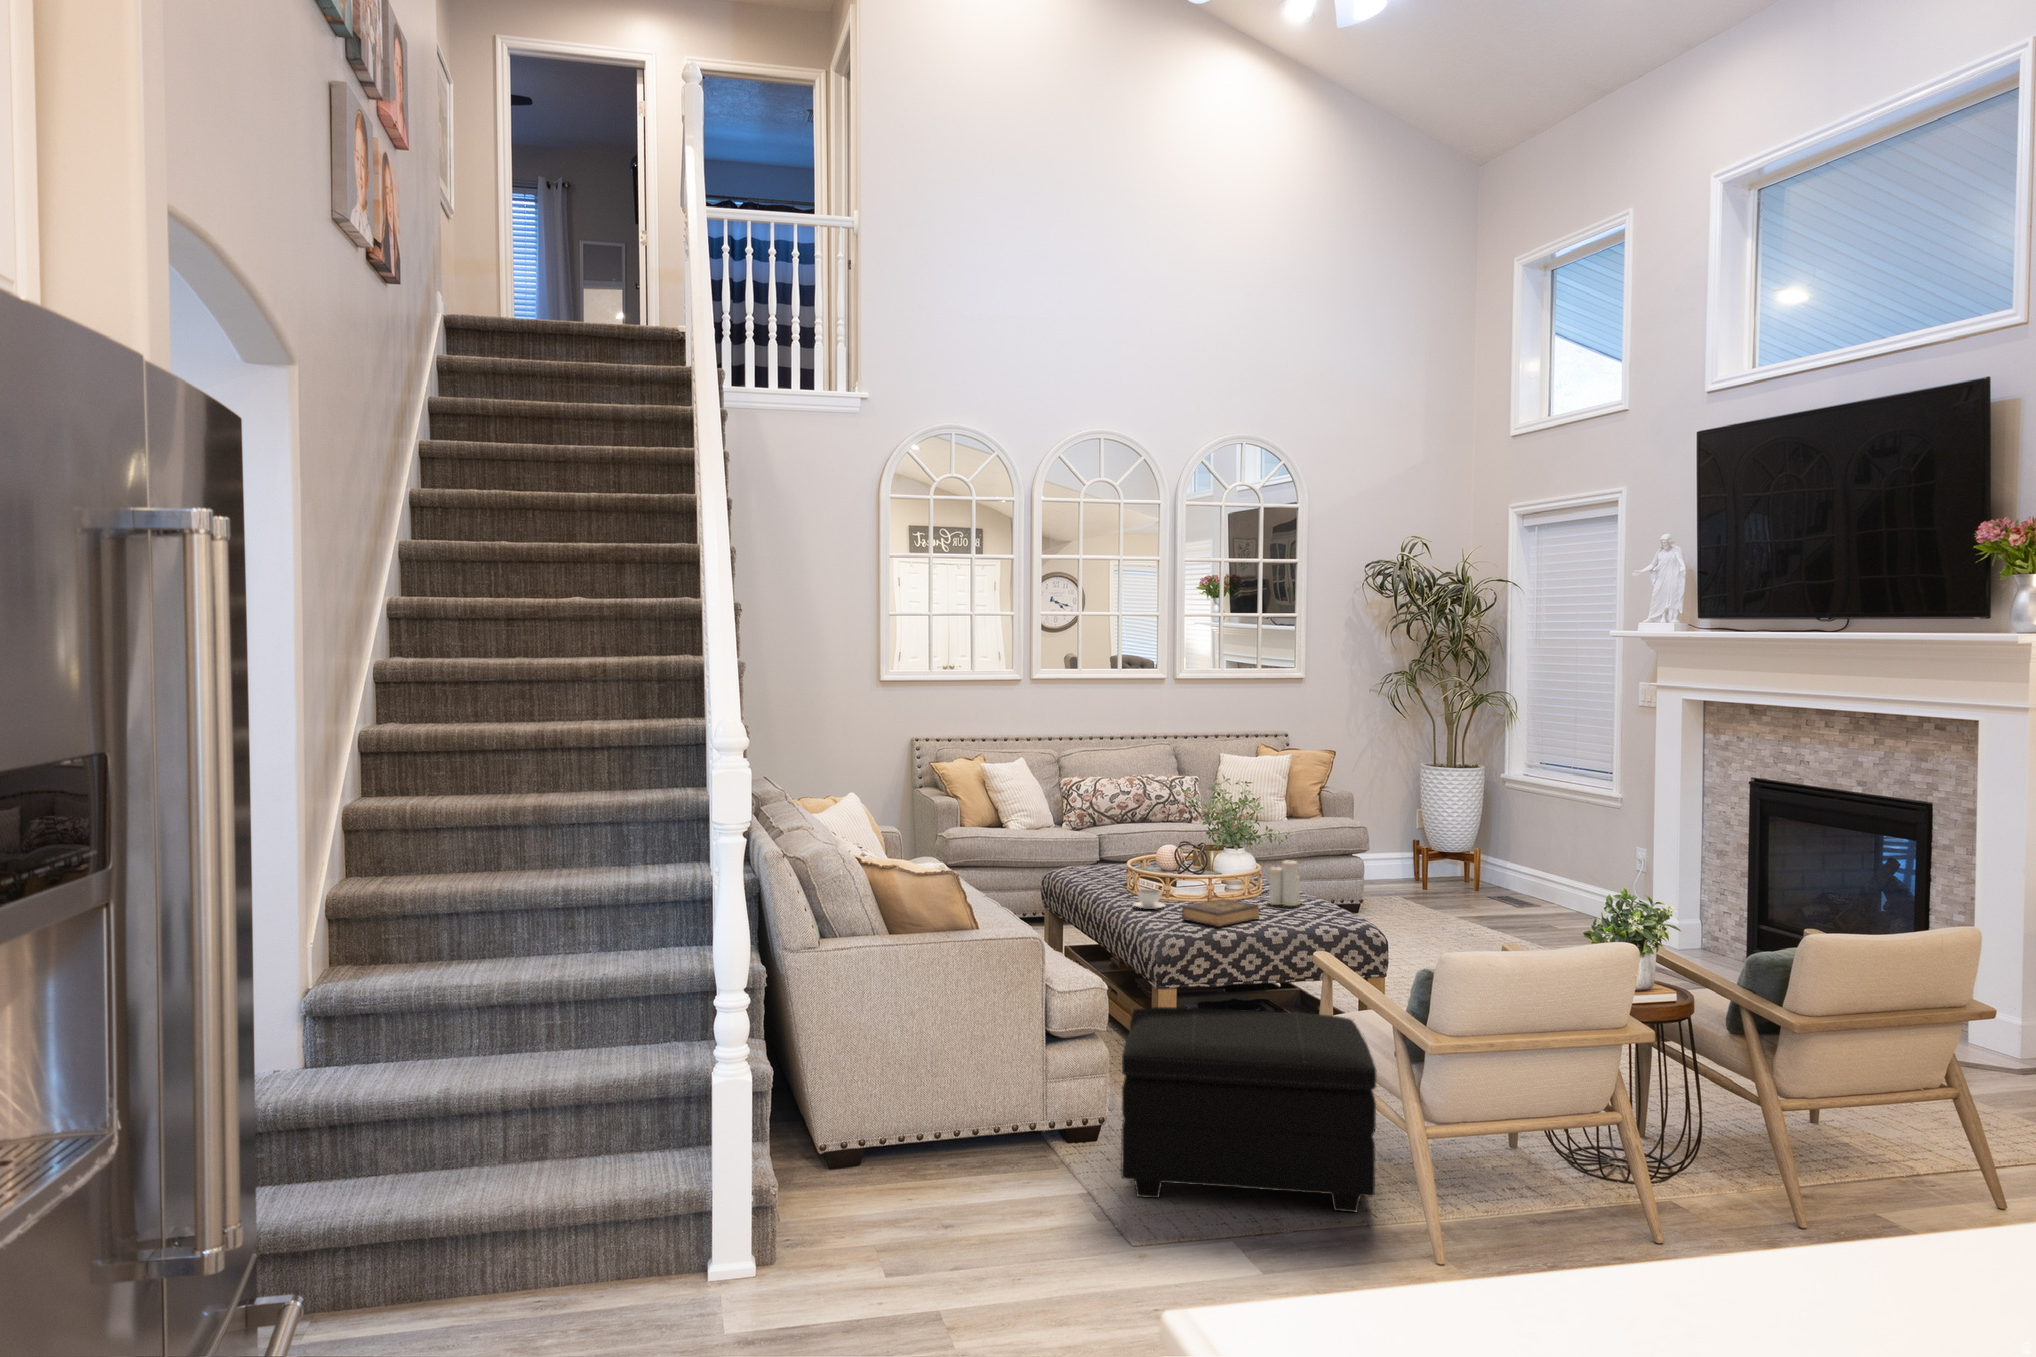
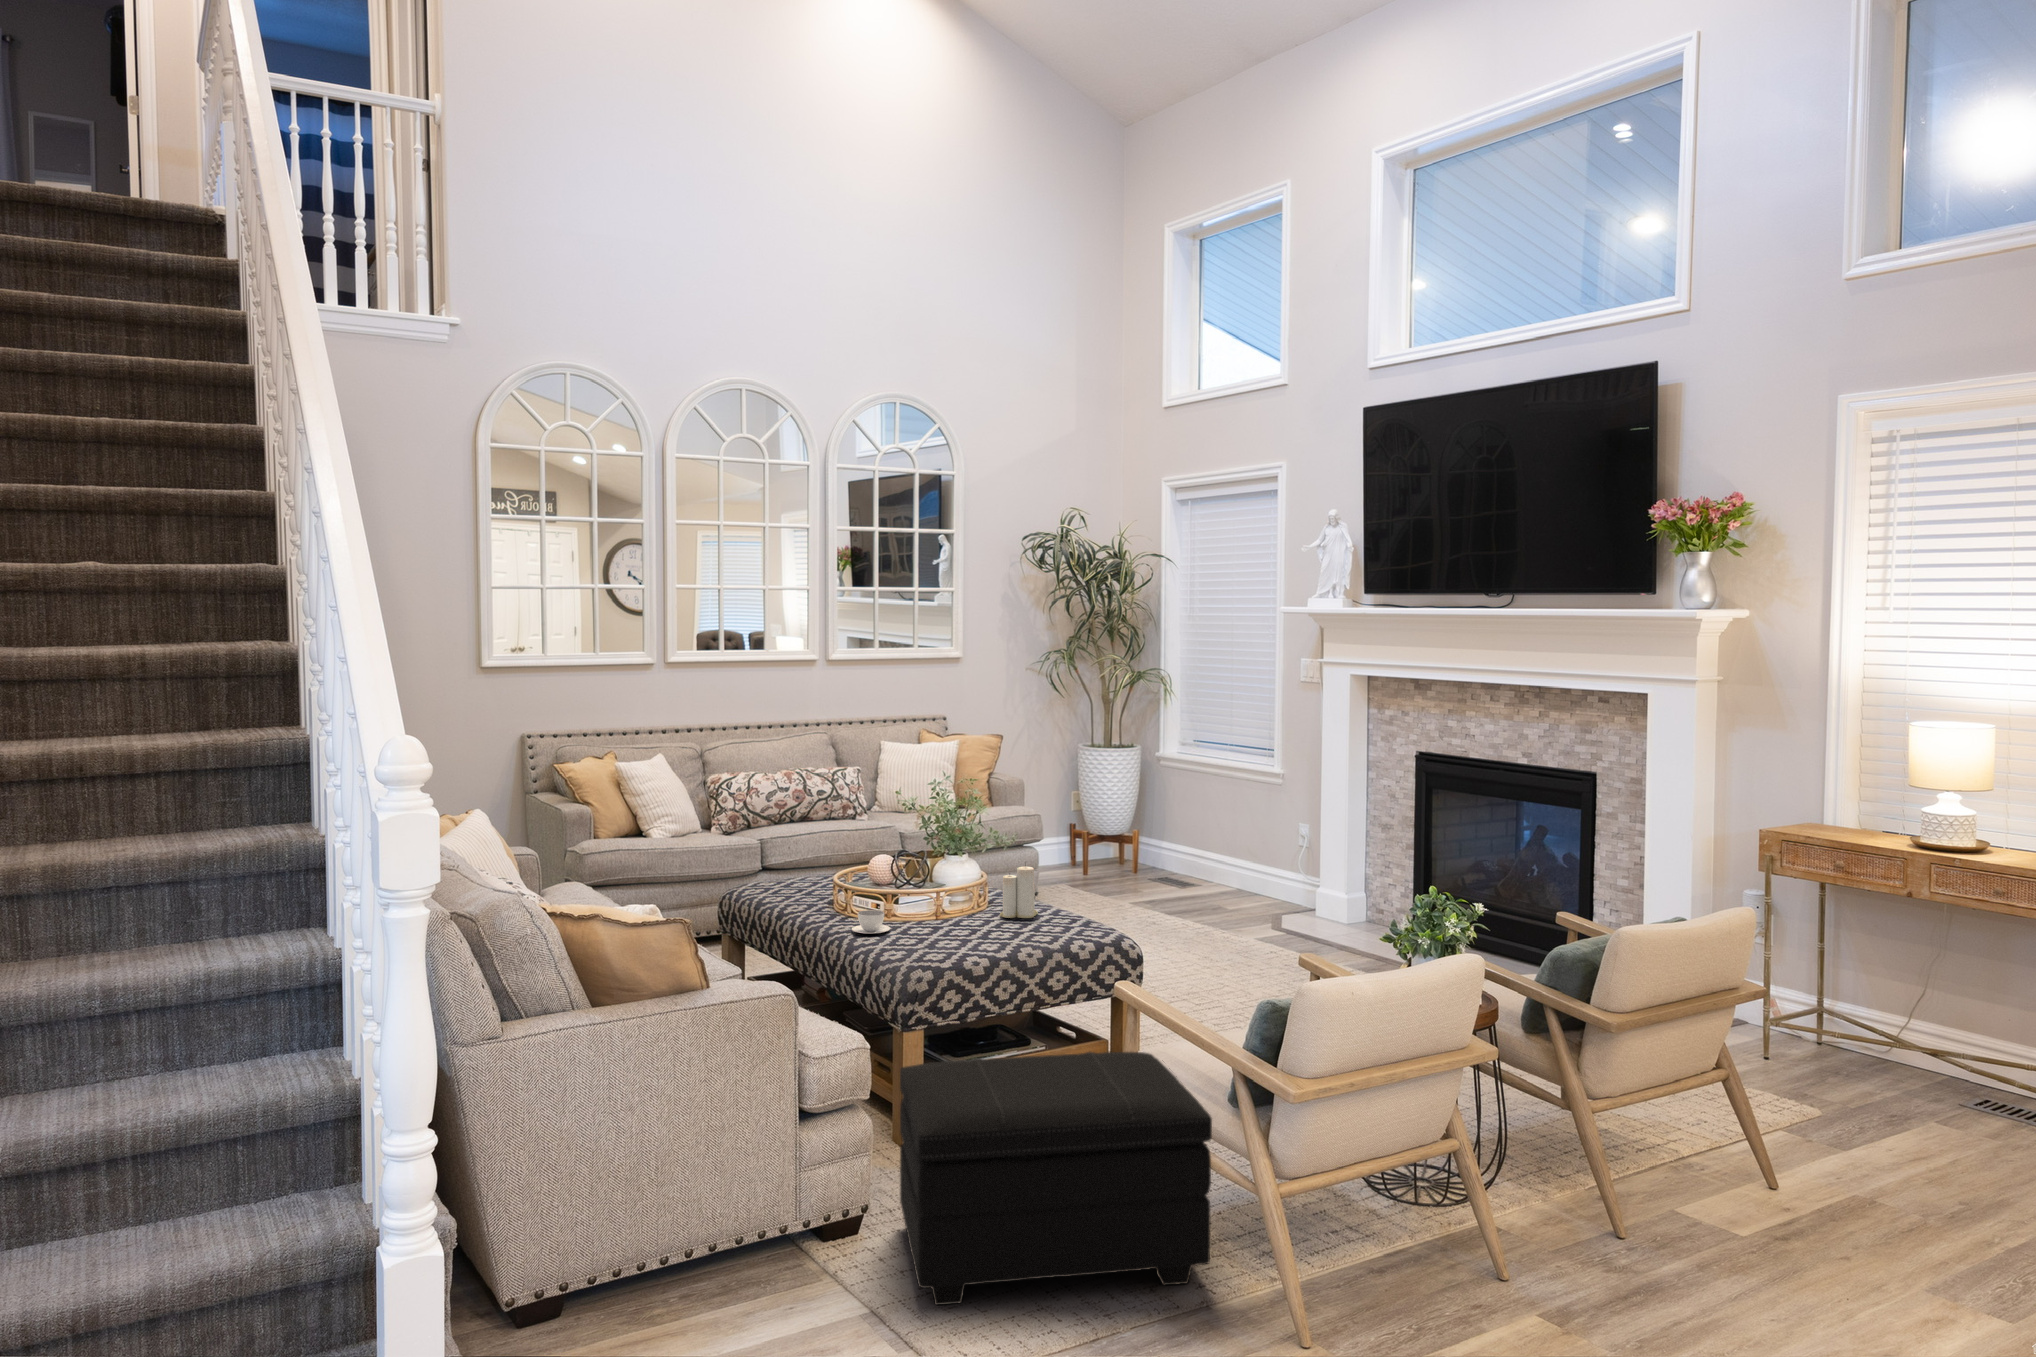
hardback book: present [1182,899,1259,927] -> none [918,916,1003,952]

